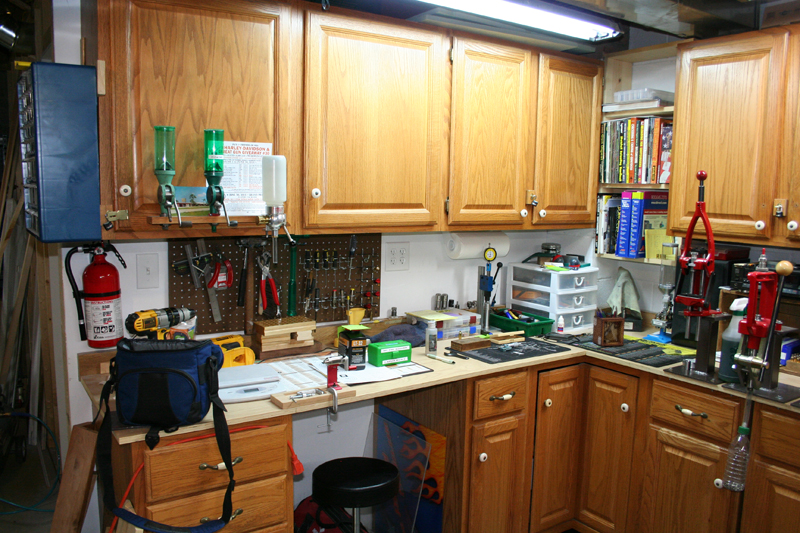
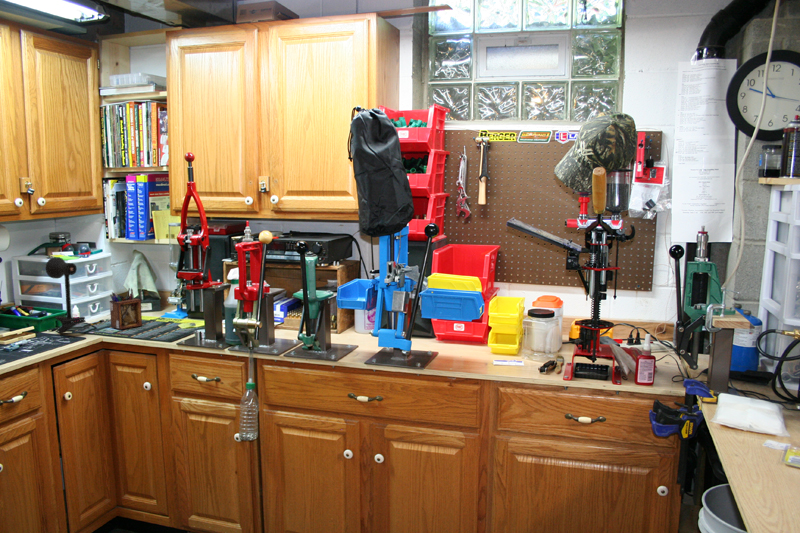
desk lamp: none [540,268,570,341] -> present [46,257,86,334]

